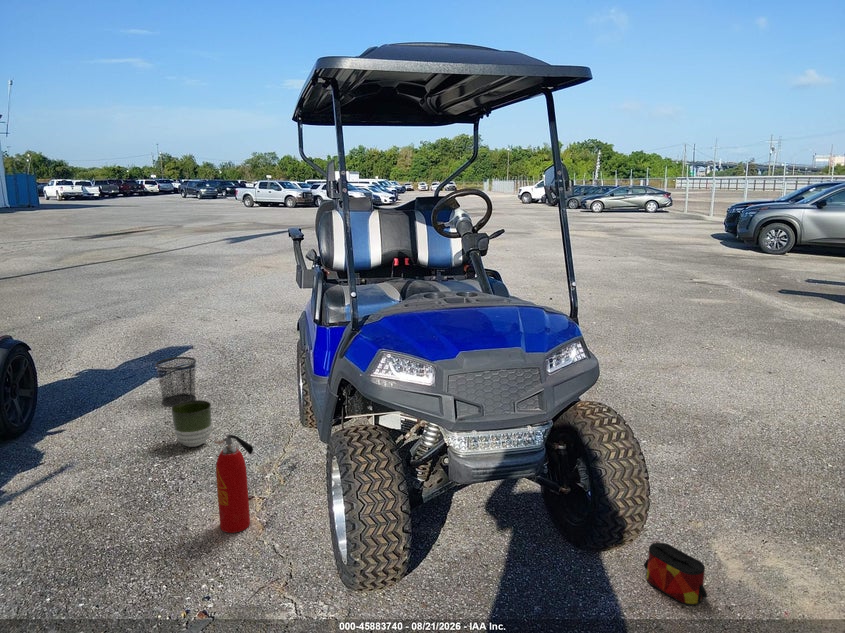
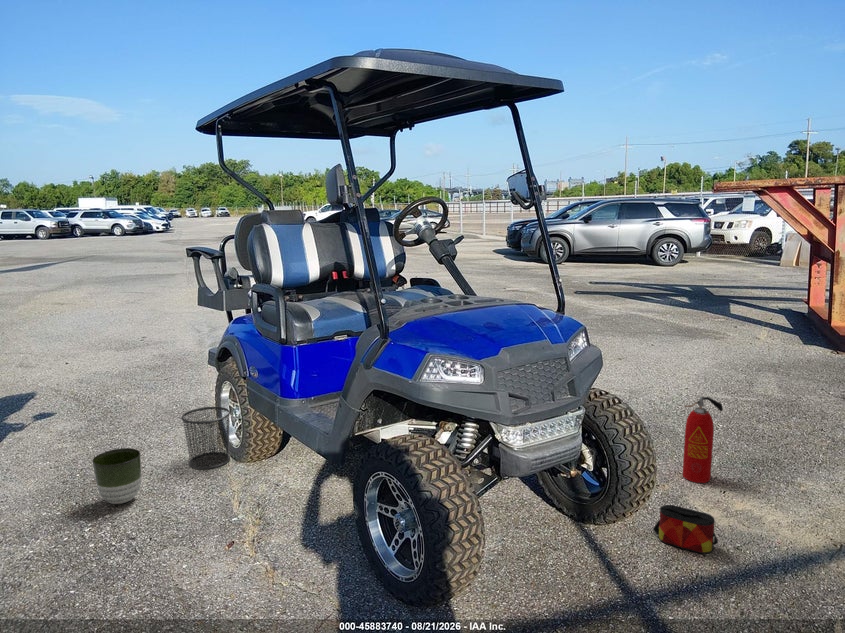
waste bin: present [155,357,196,406] -> present [181,407,231,469]
fire extinguisher: present [214,434,253,533] -> present [683,397,722,483]

